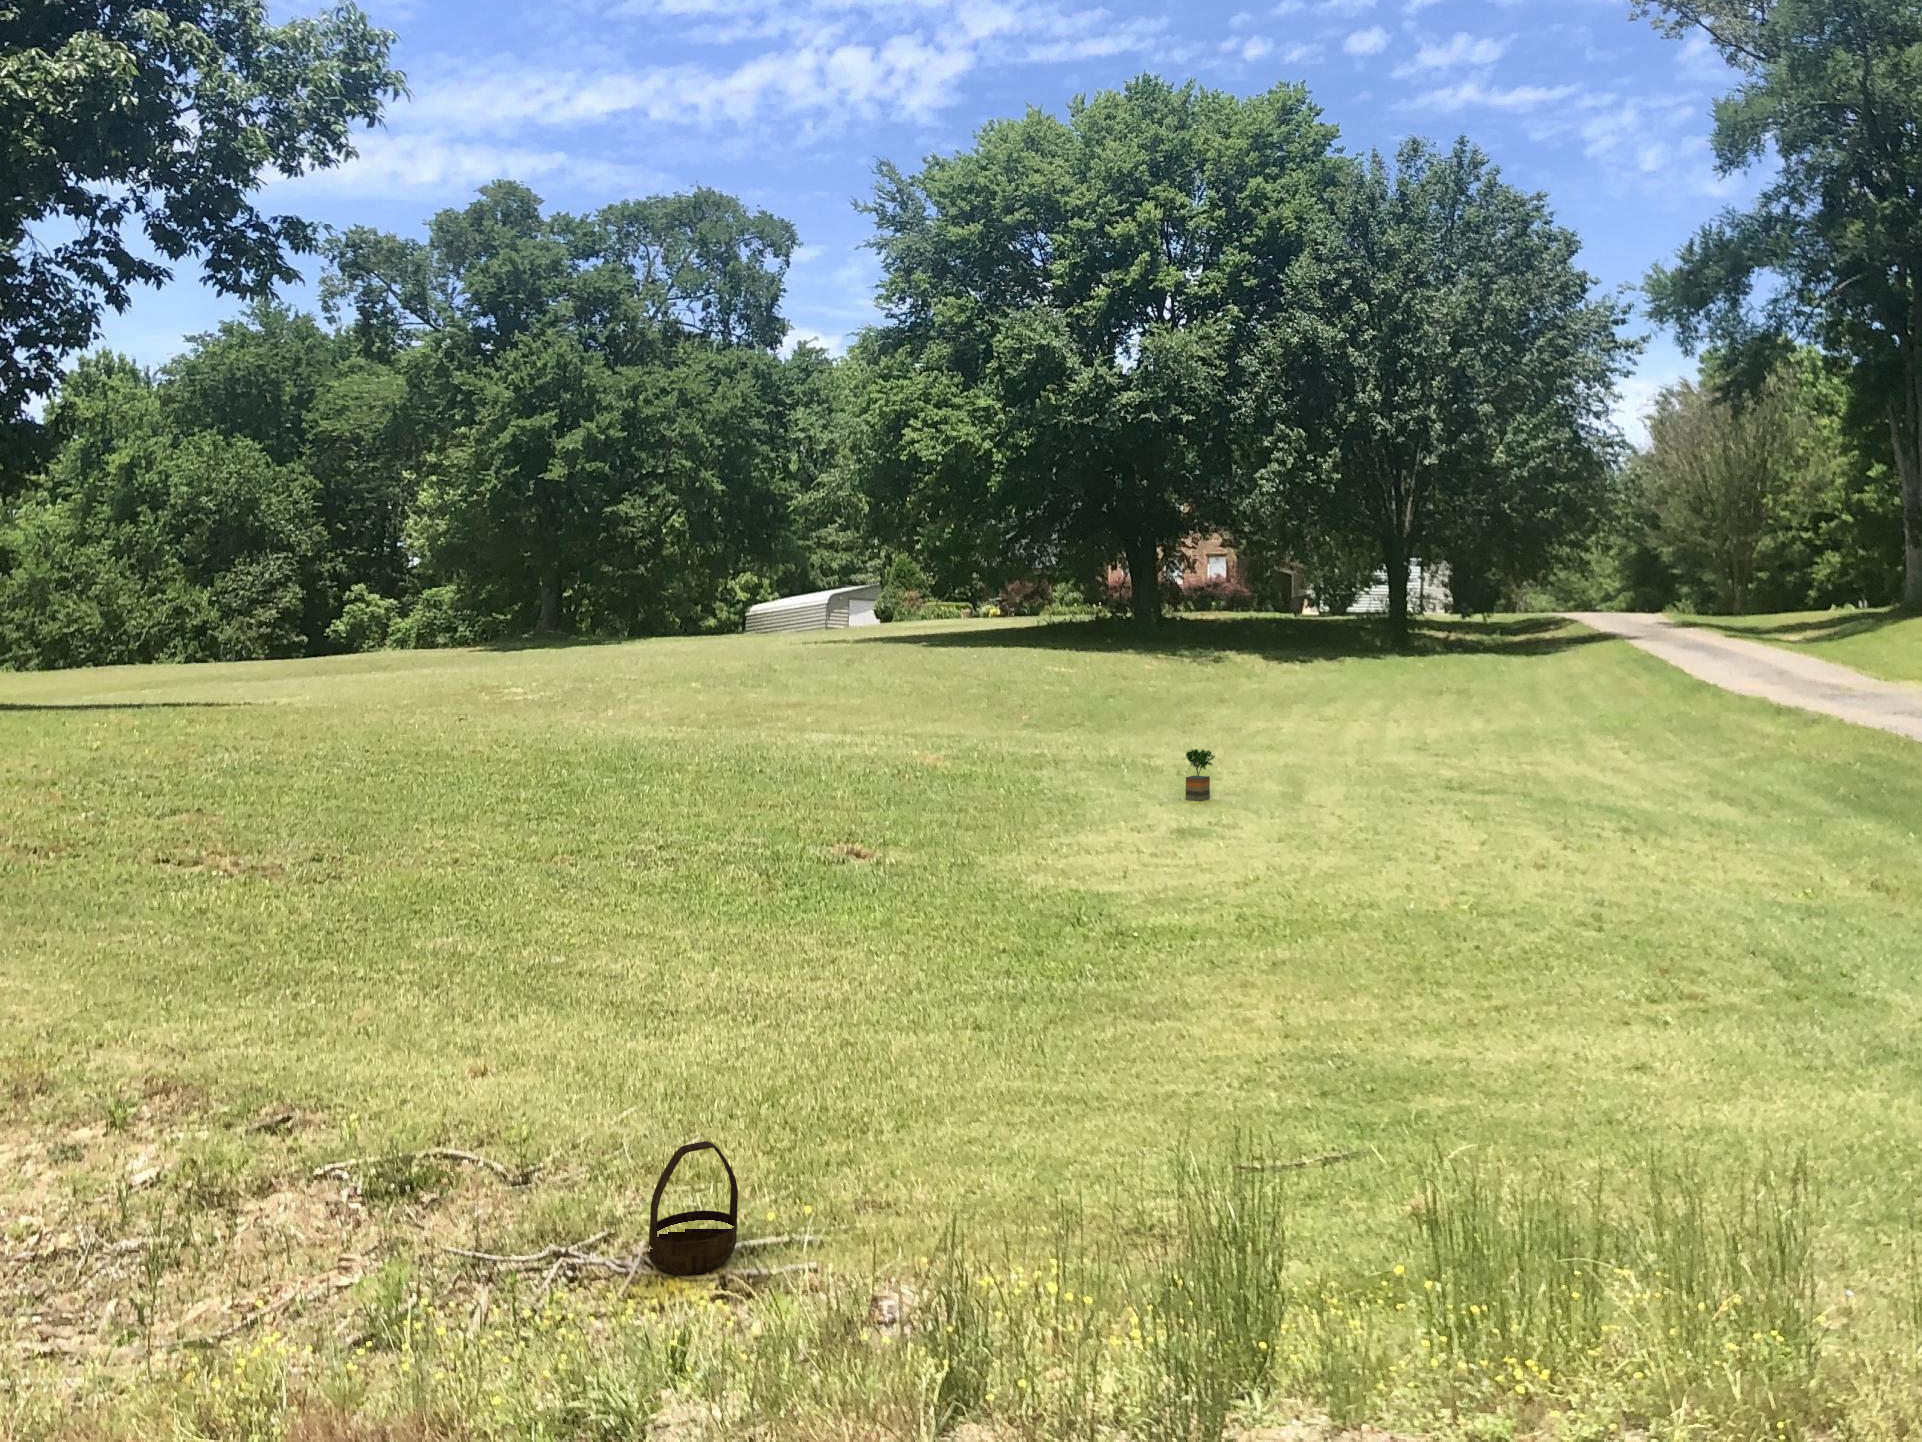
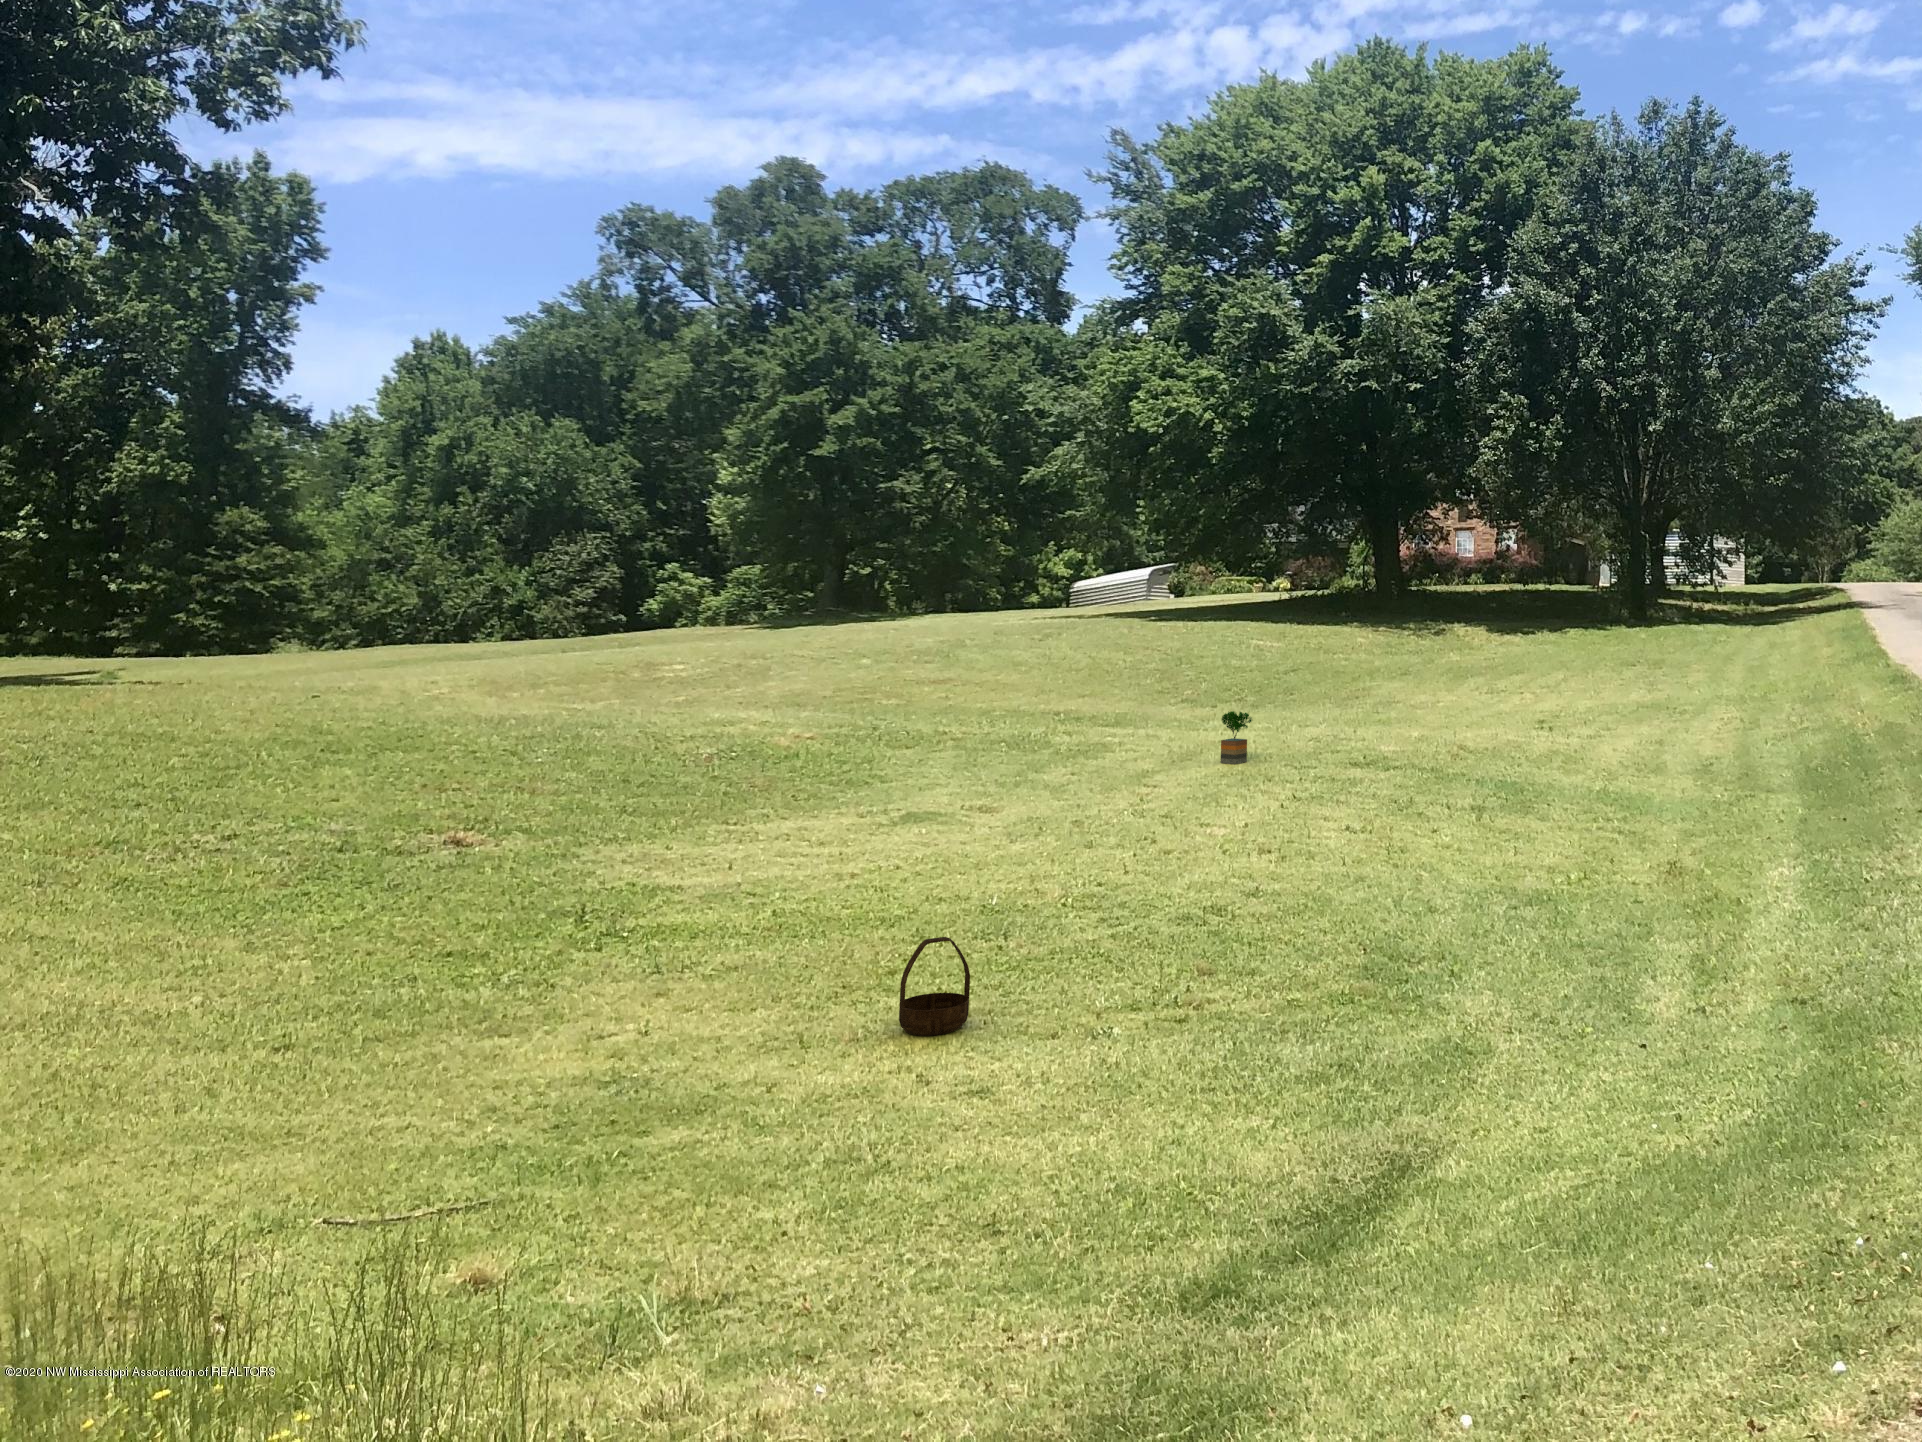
basket: present [648,1141,738,1275] -> present [899,937,970,1036]

